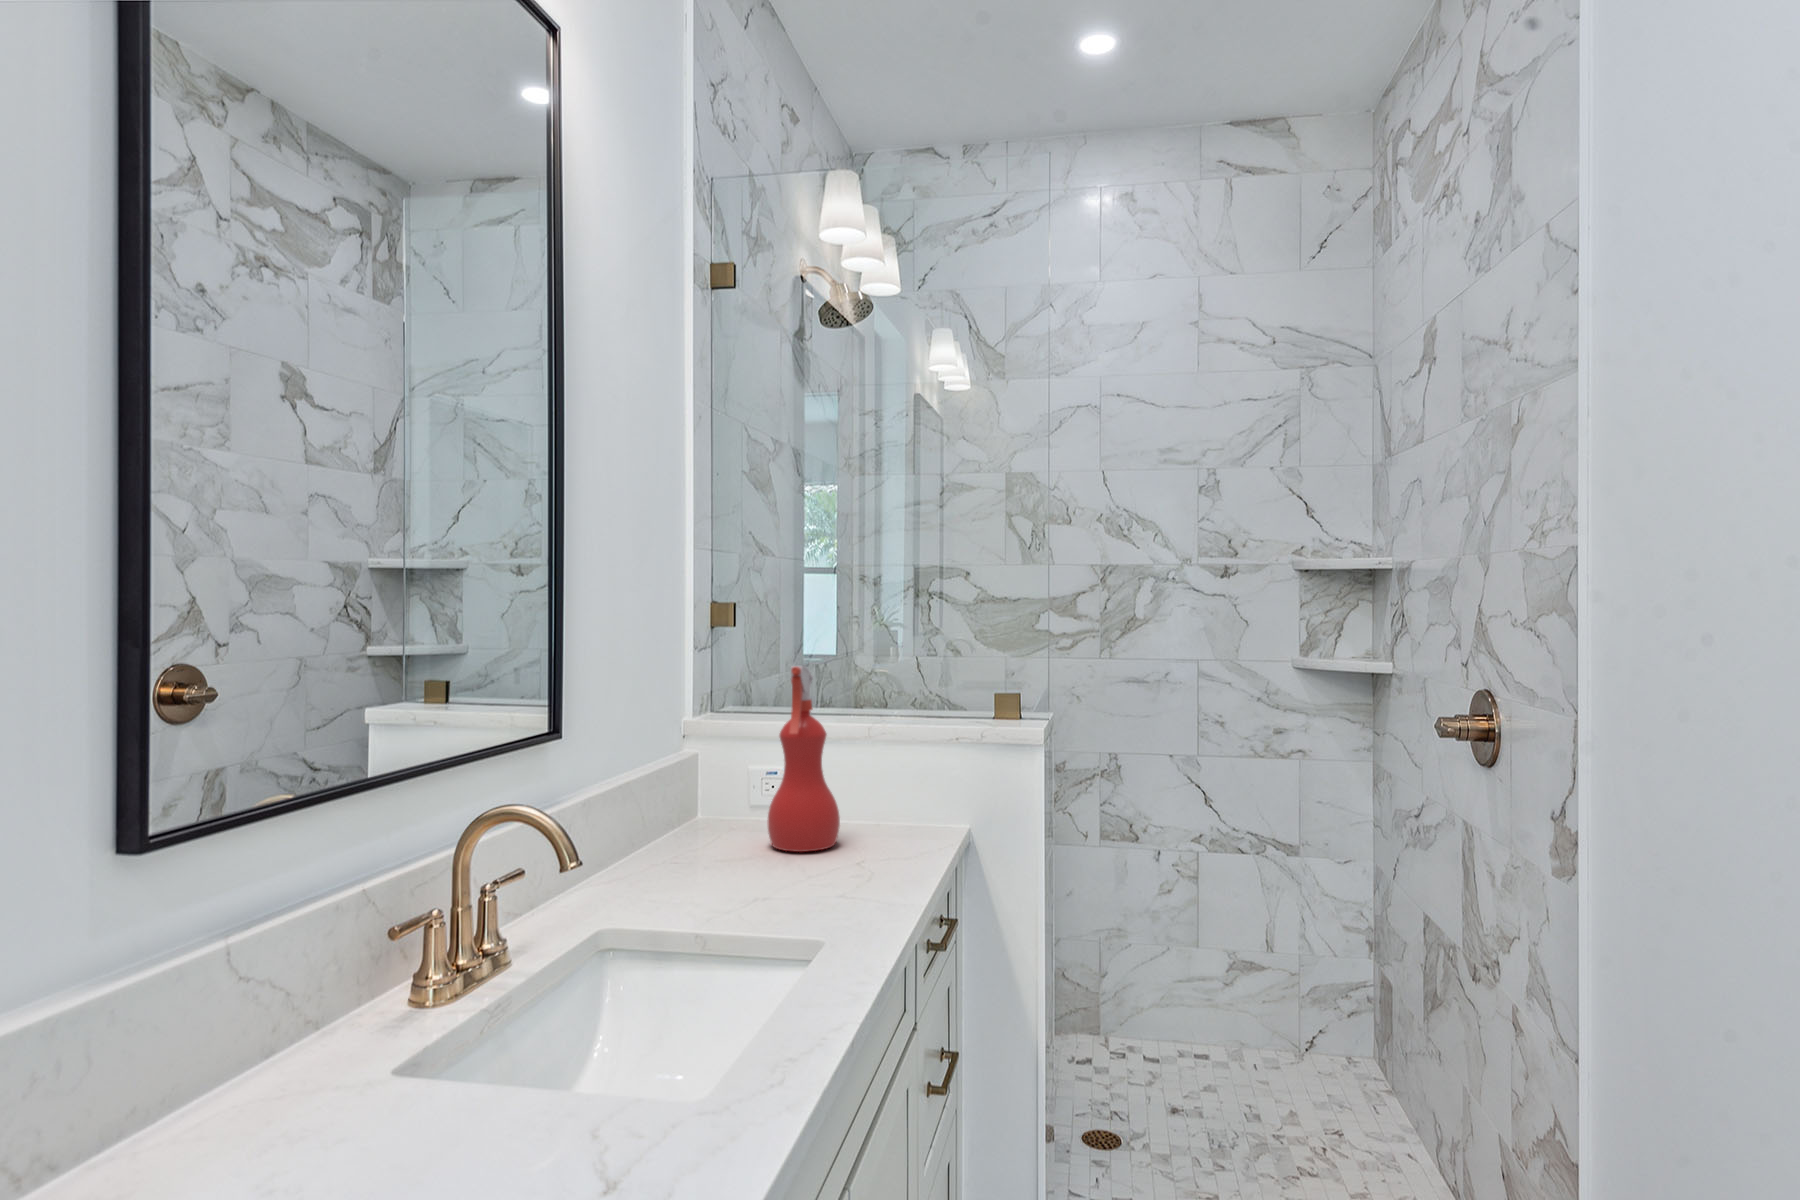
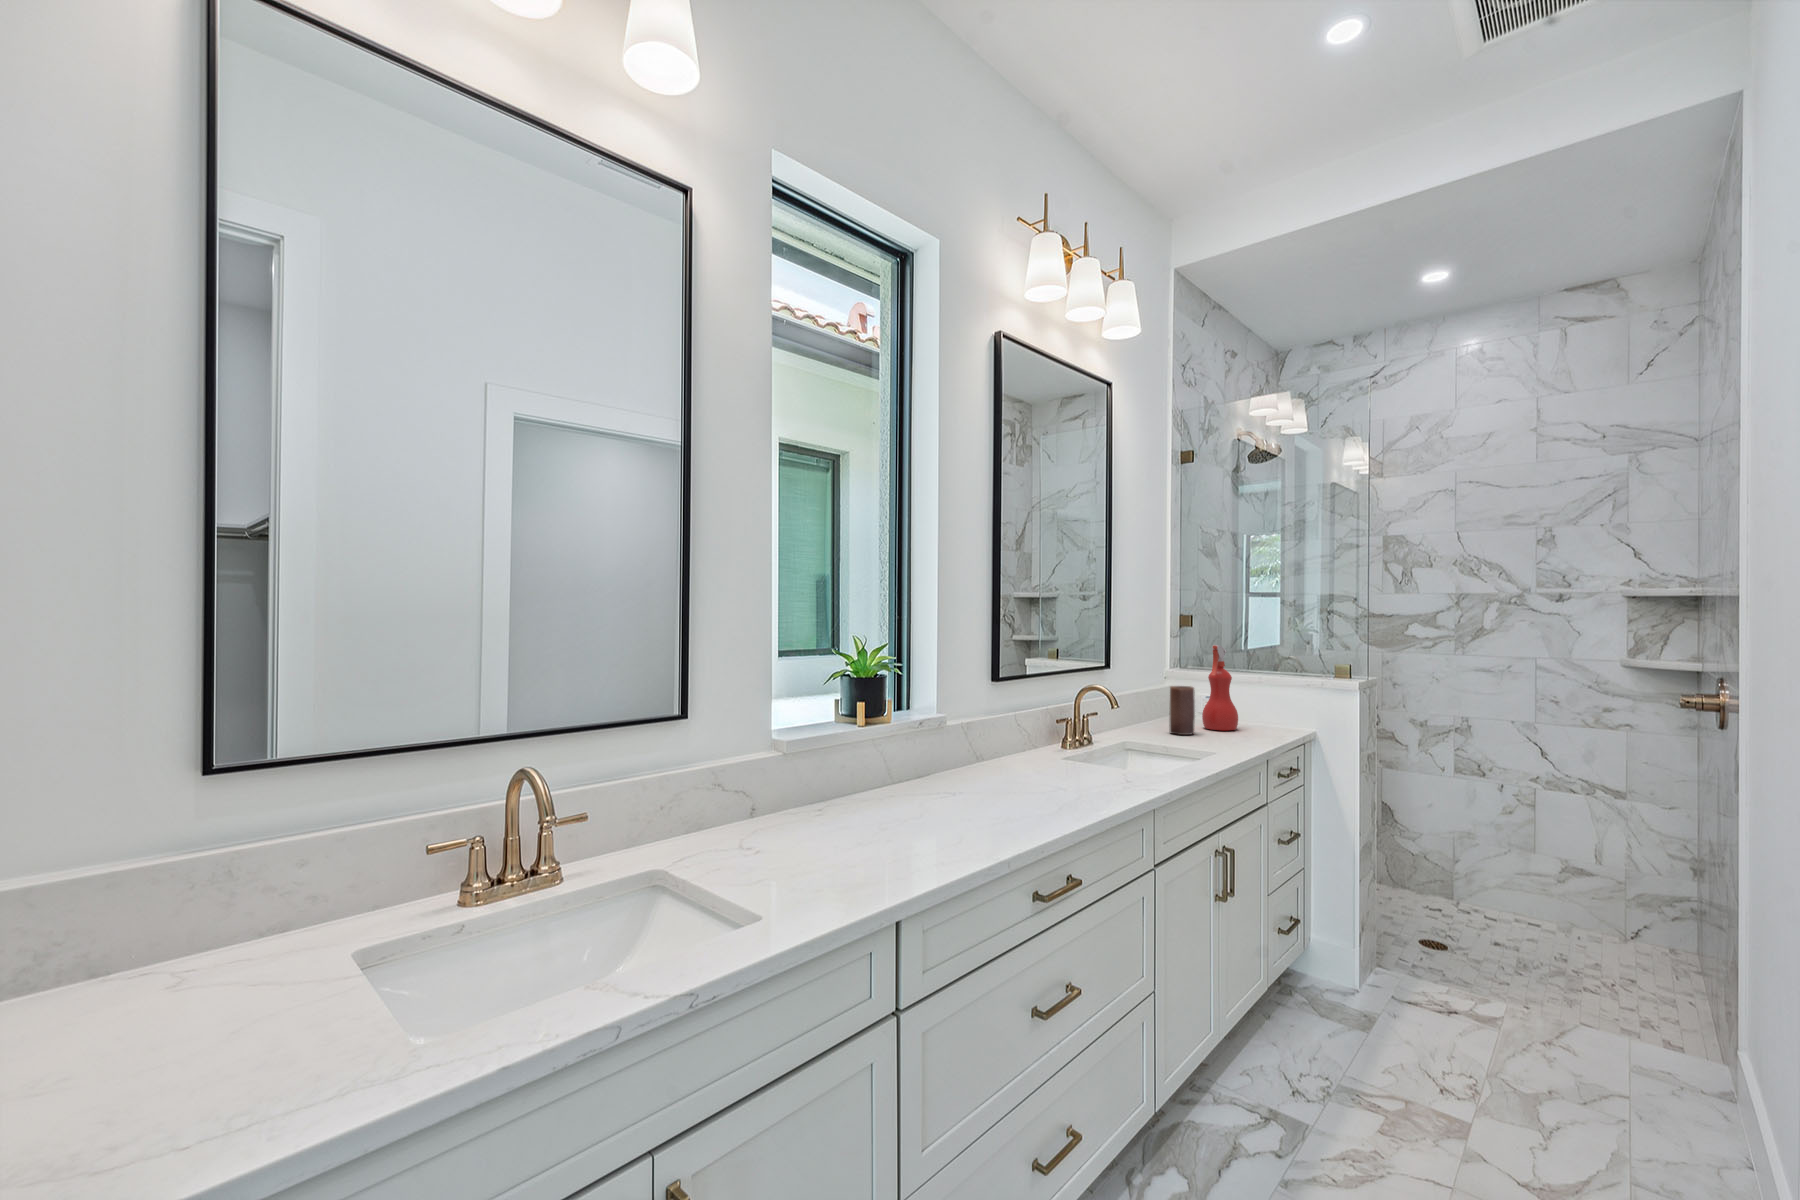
candle: none [704,763,758,881] -> present [1169,686,1195,735]

